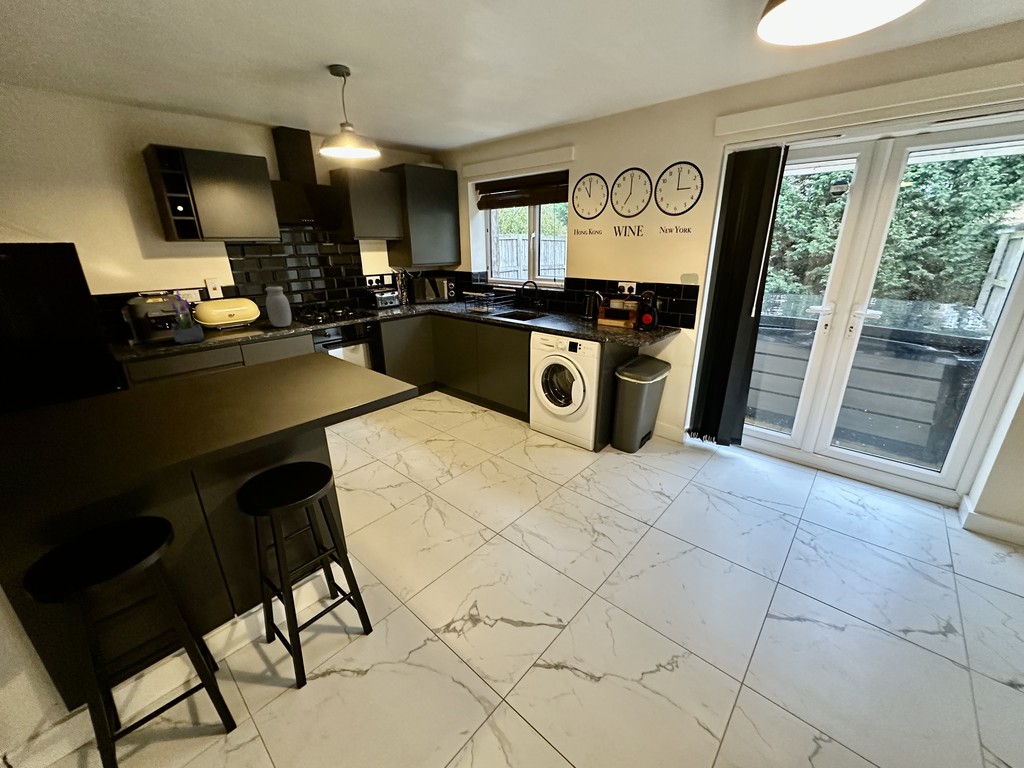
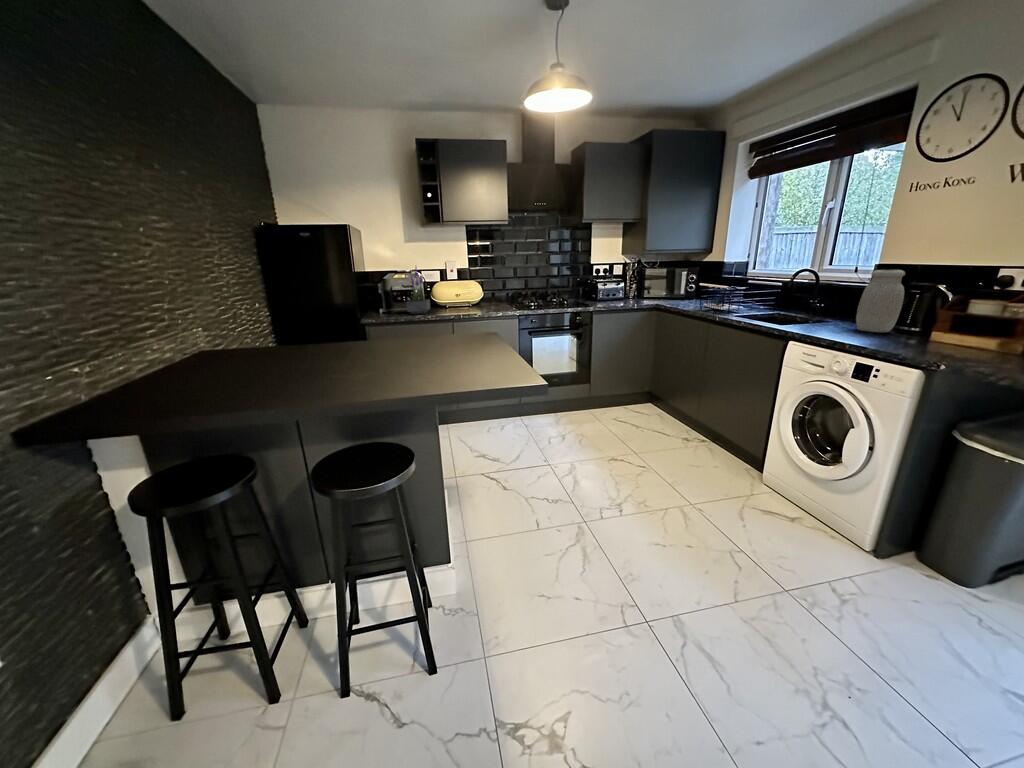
jar: present [265,286,291,327] -> present [856,270,905,332]

